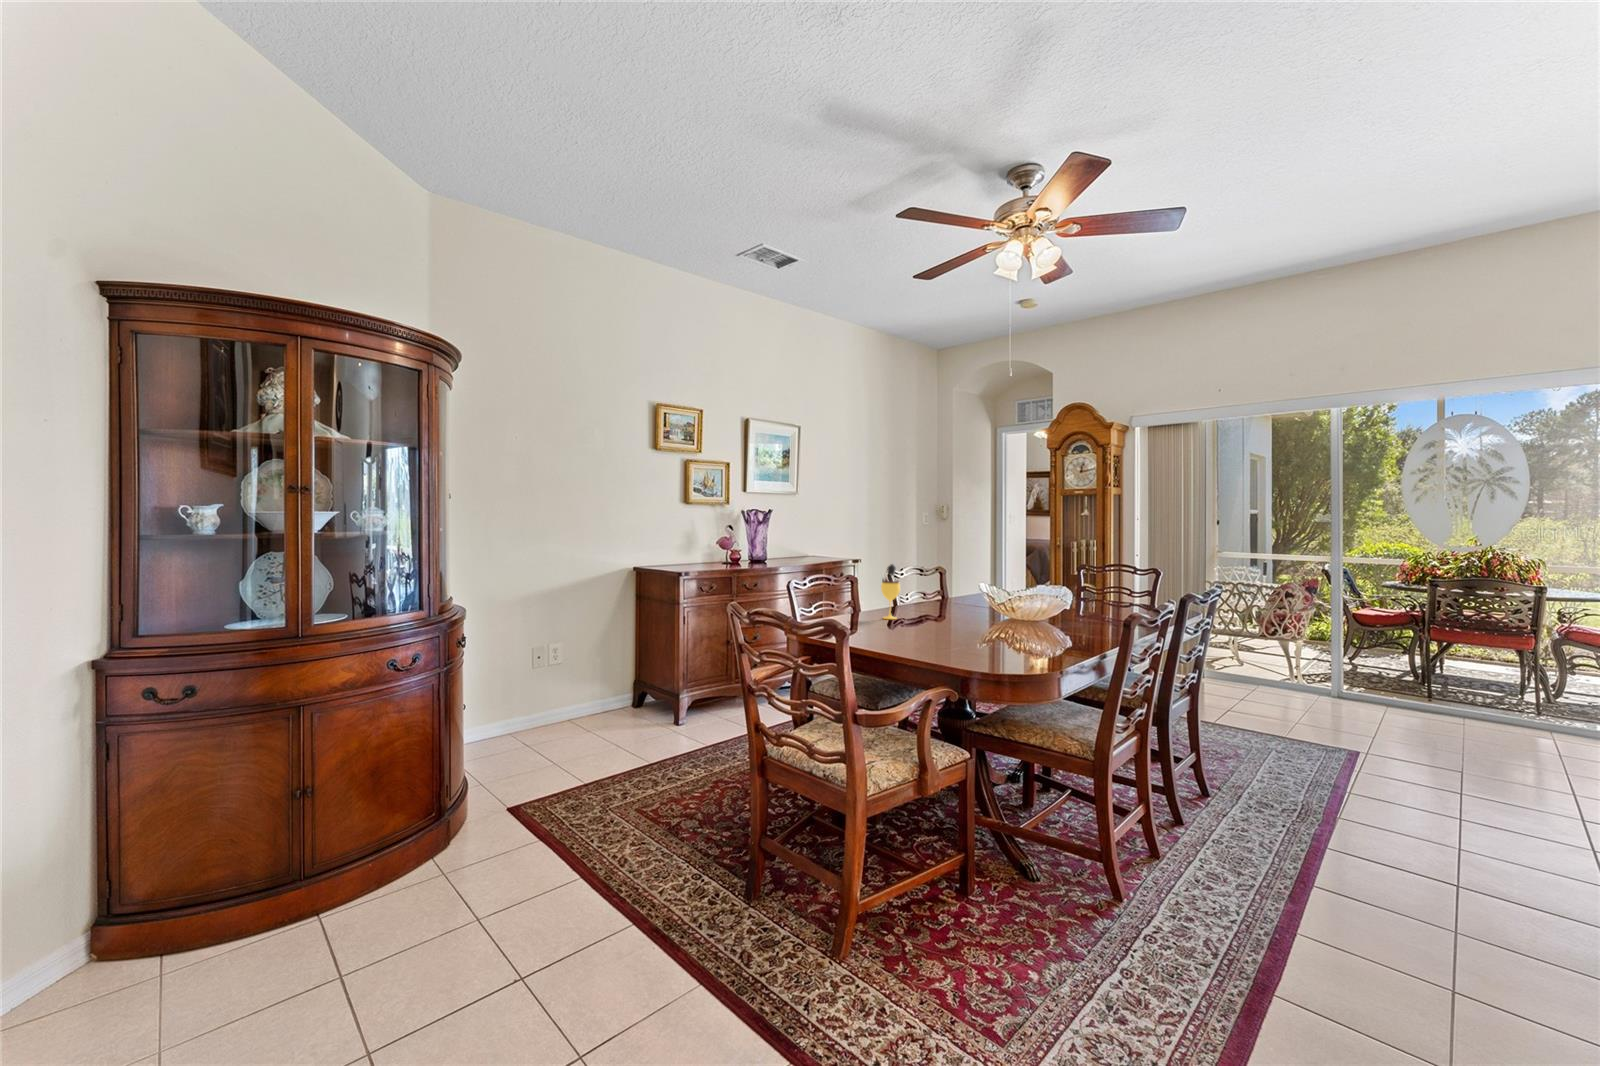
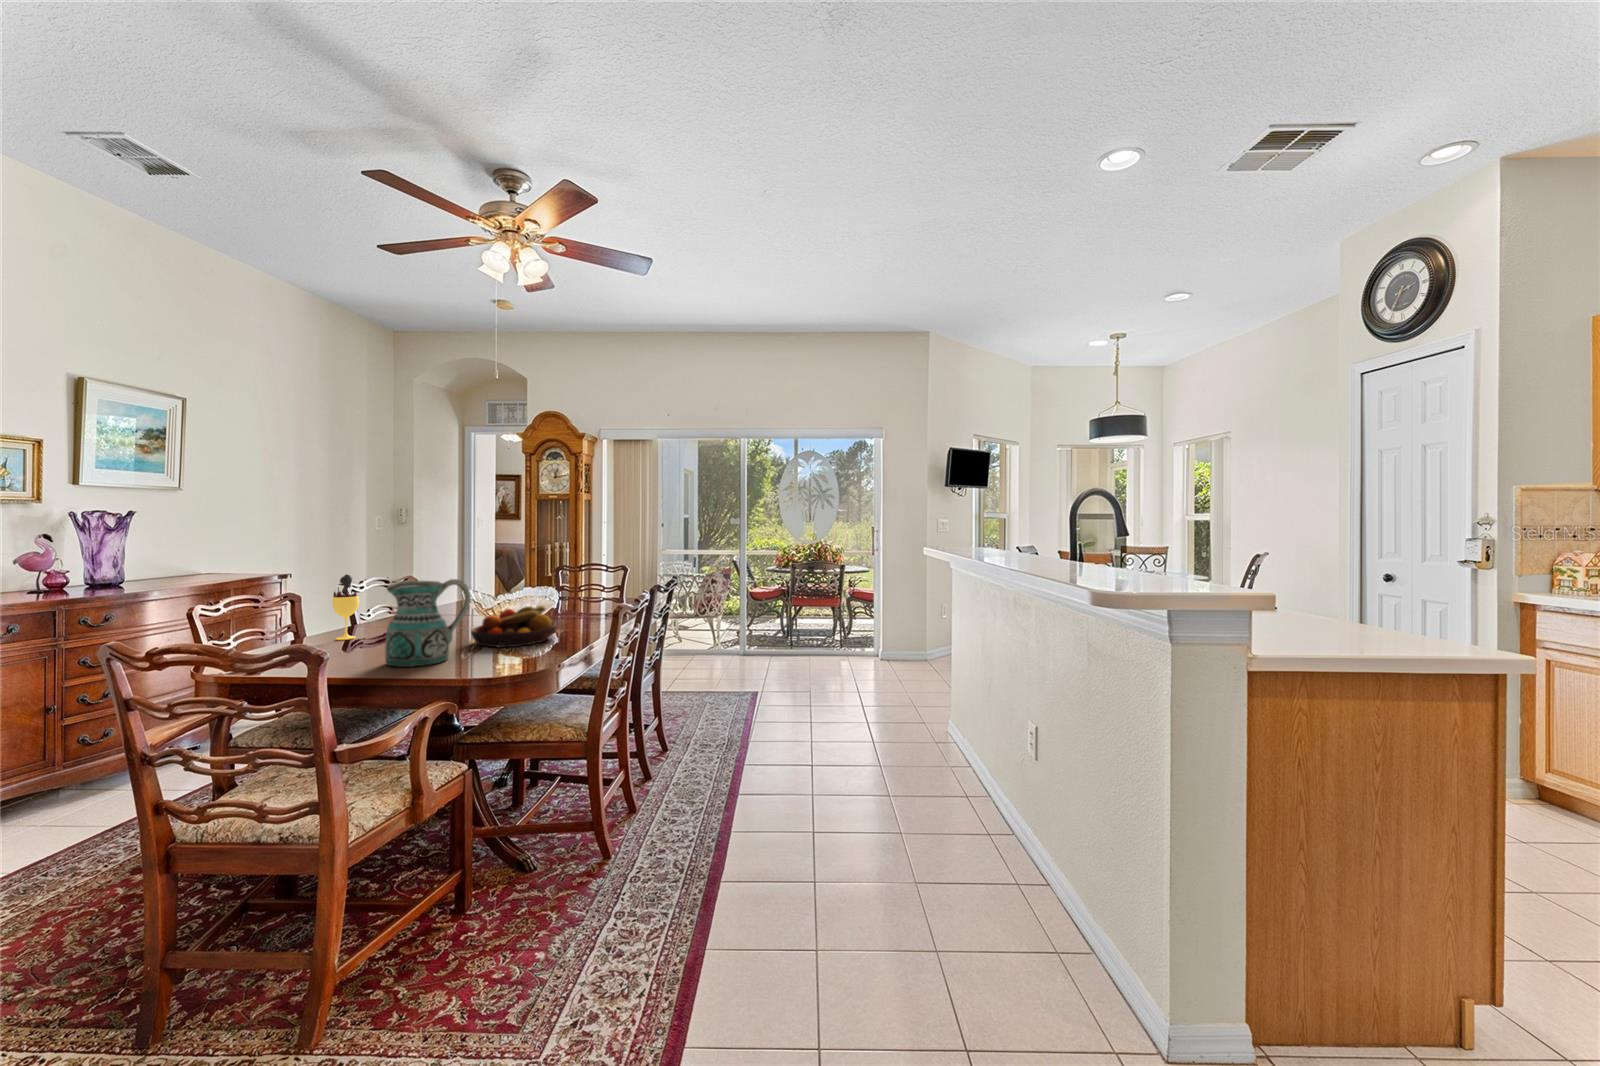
ceramic pitcher: none [910,572,983,651] -> present [385,579,471,667]
fruit bowl: none [985,607,1070,646] -> present [471,605,556,647]

